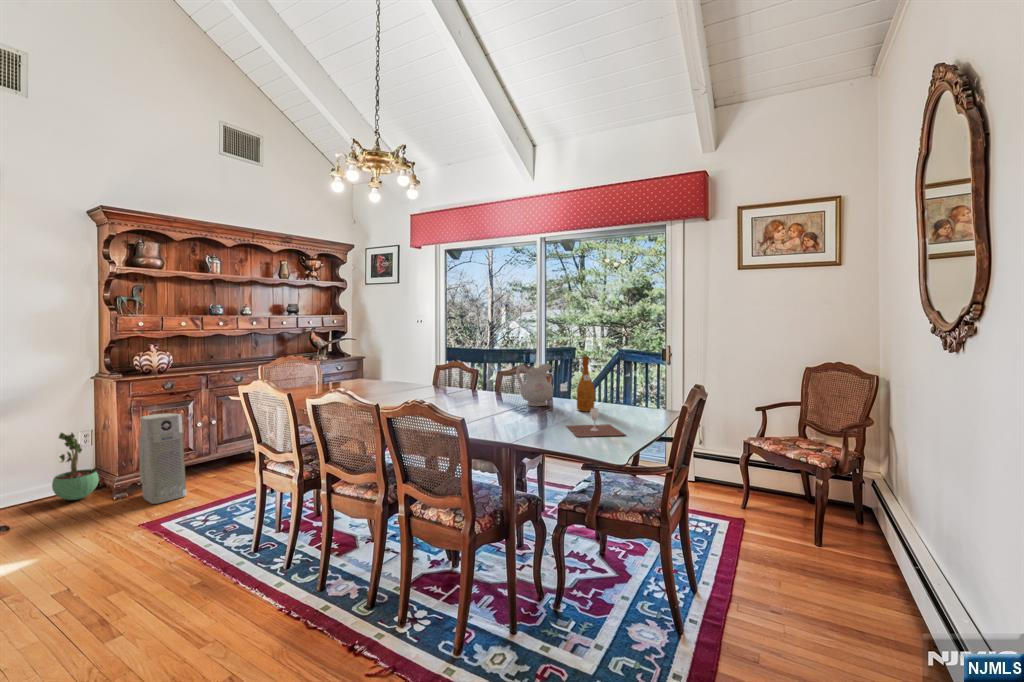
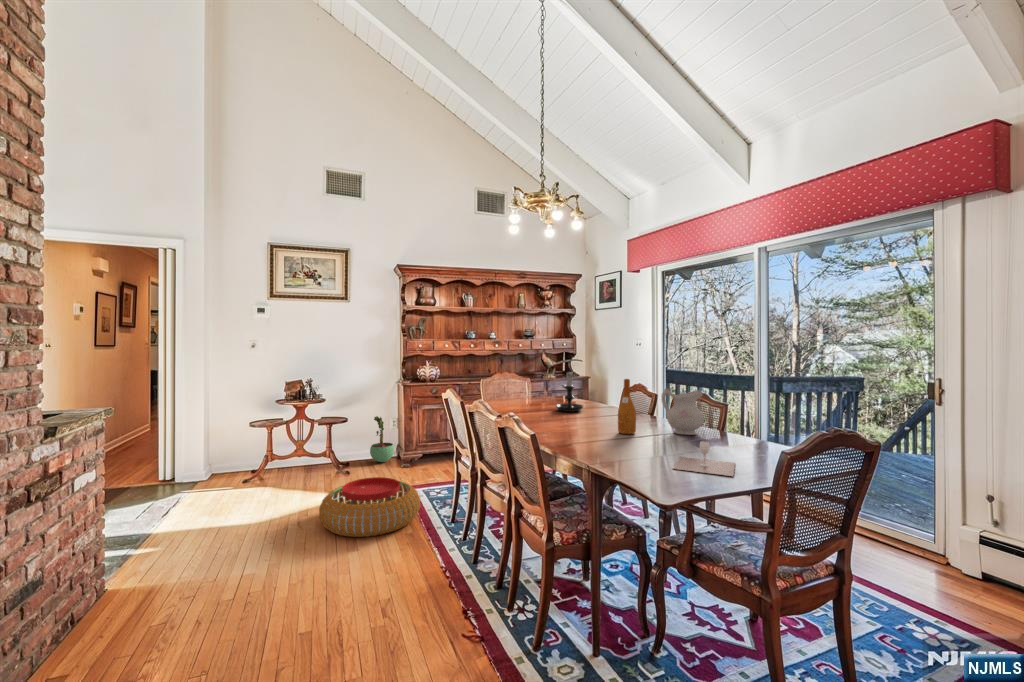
candle holder: none [383,349,416,396] -> present [556,372,583,412]
wine bottle: present [577,356,595,412] -> present [618,379,636,434]
air purifier: present [139,413,186,504] -> none [413,410,437,474]
pouf: none [19,516,205,619] -> present [319,477,420,537]

